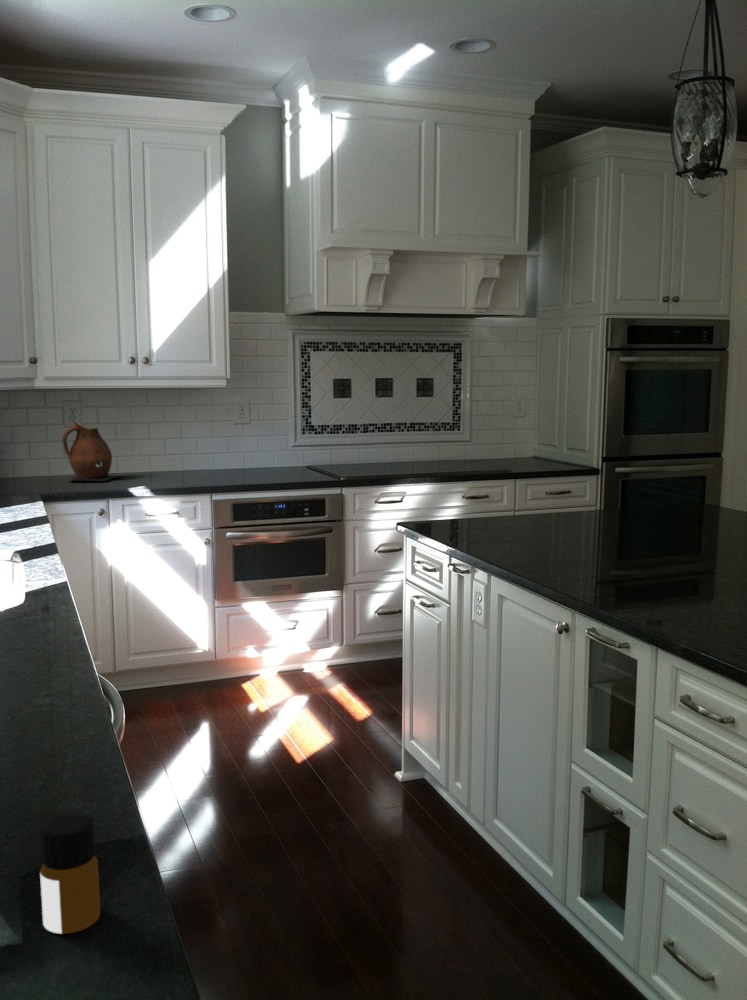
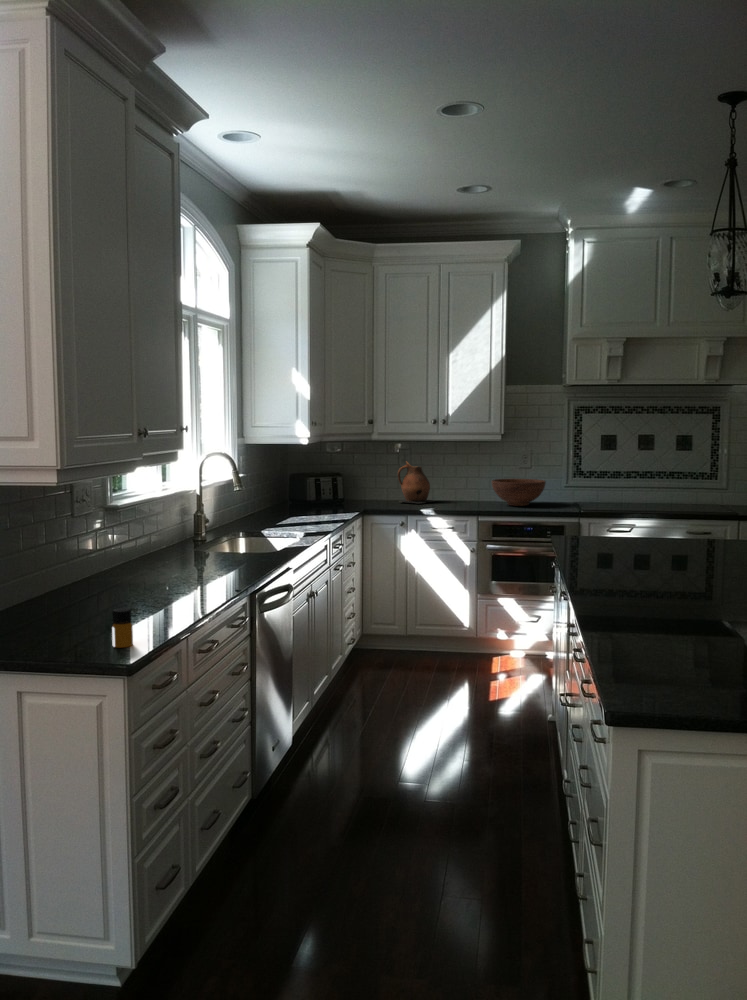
fruit bowl: none [206,439,279,475] -> present [492,479,546,506]

